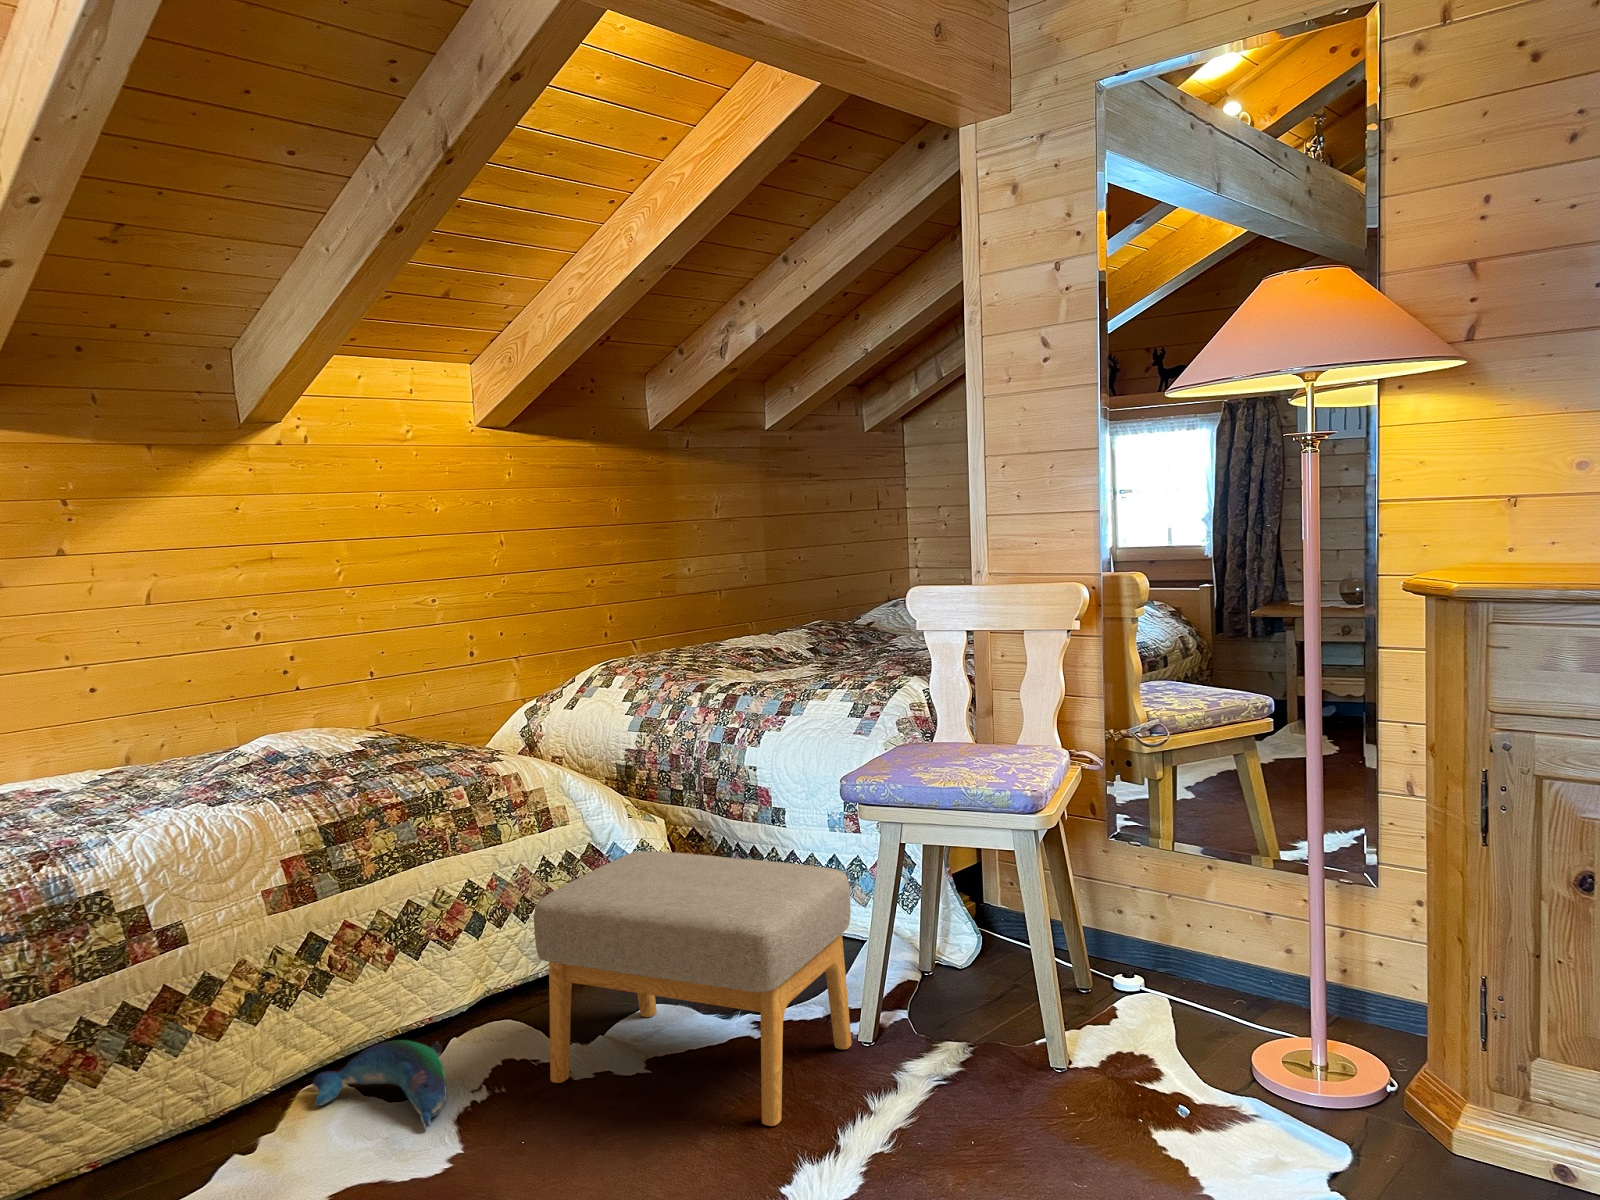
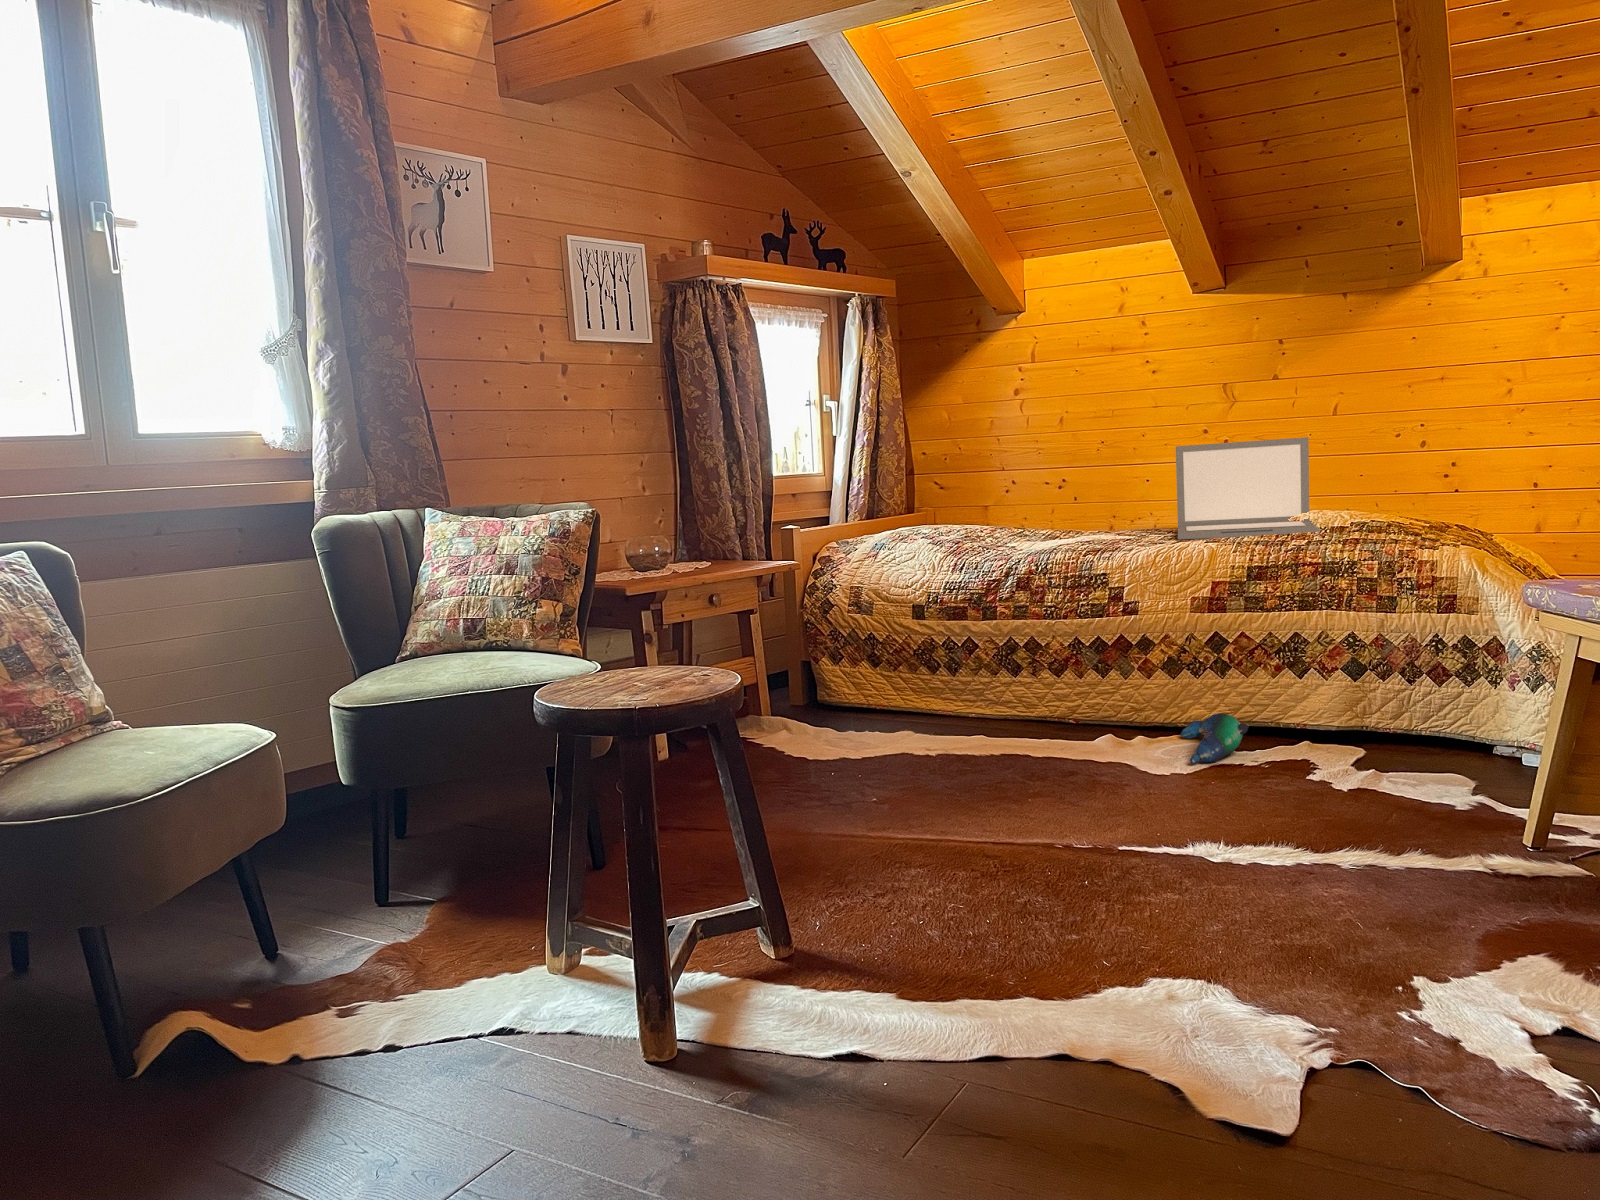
laptop: none [51,642,319,811] -> present [1176,437,1320,540]
footstool: present [534,851,852,1126] -> none [1285,635,1526,855]

